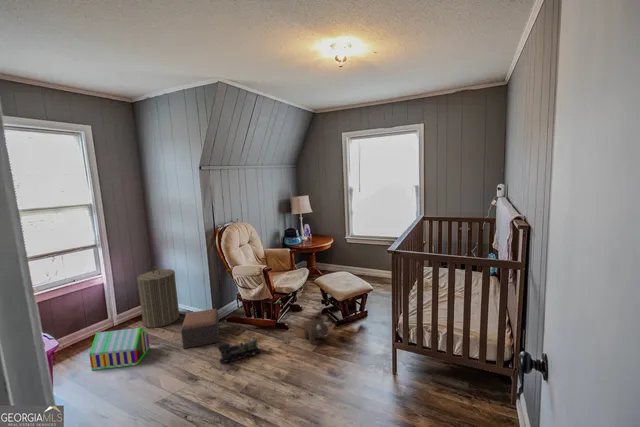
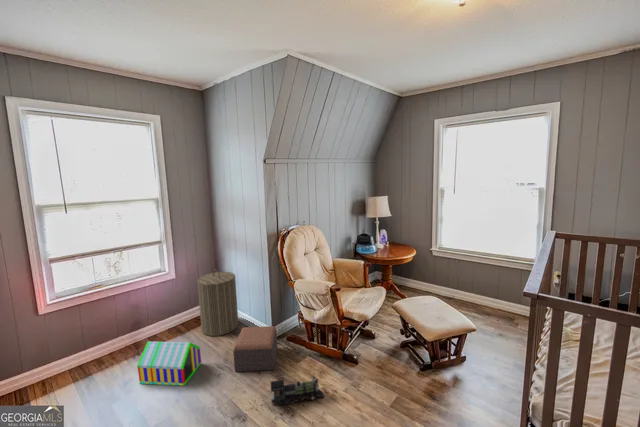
plush toy: present [304,319,330,344] -> none [378,362,415,397]

